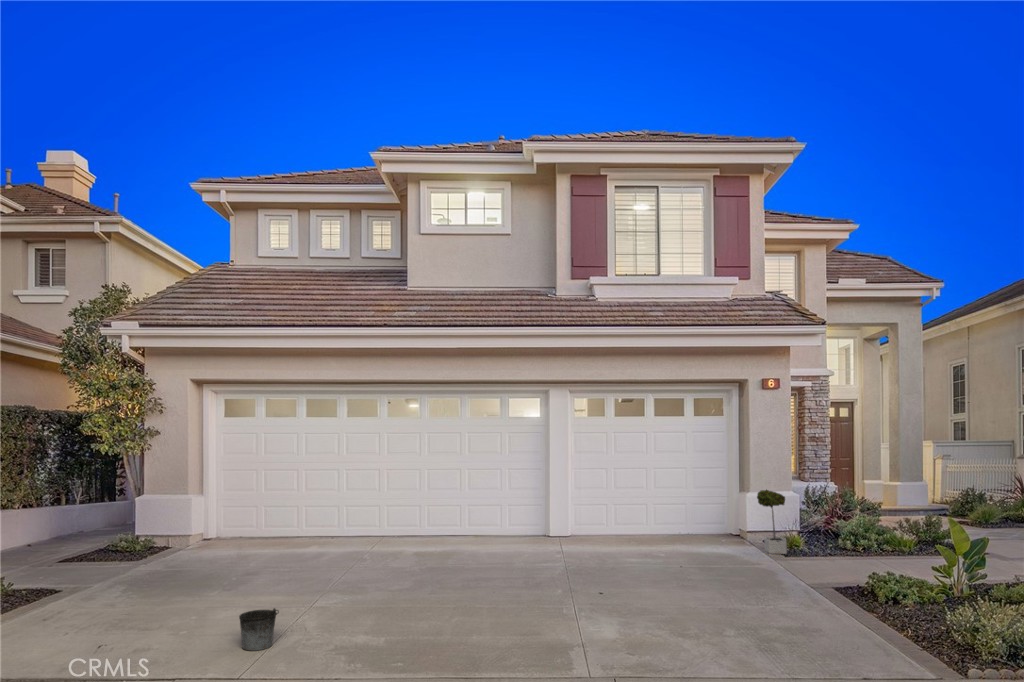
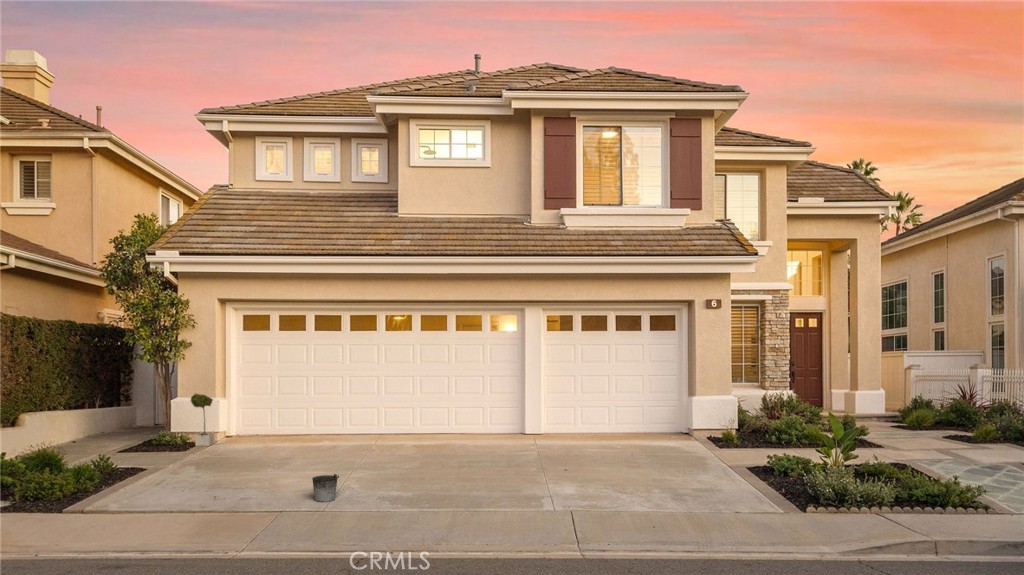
potted tree: present [757,490,787,554] -> present [191,394,214,446]

